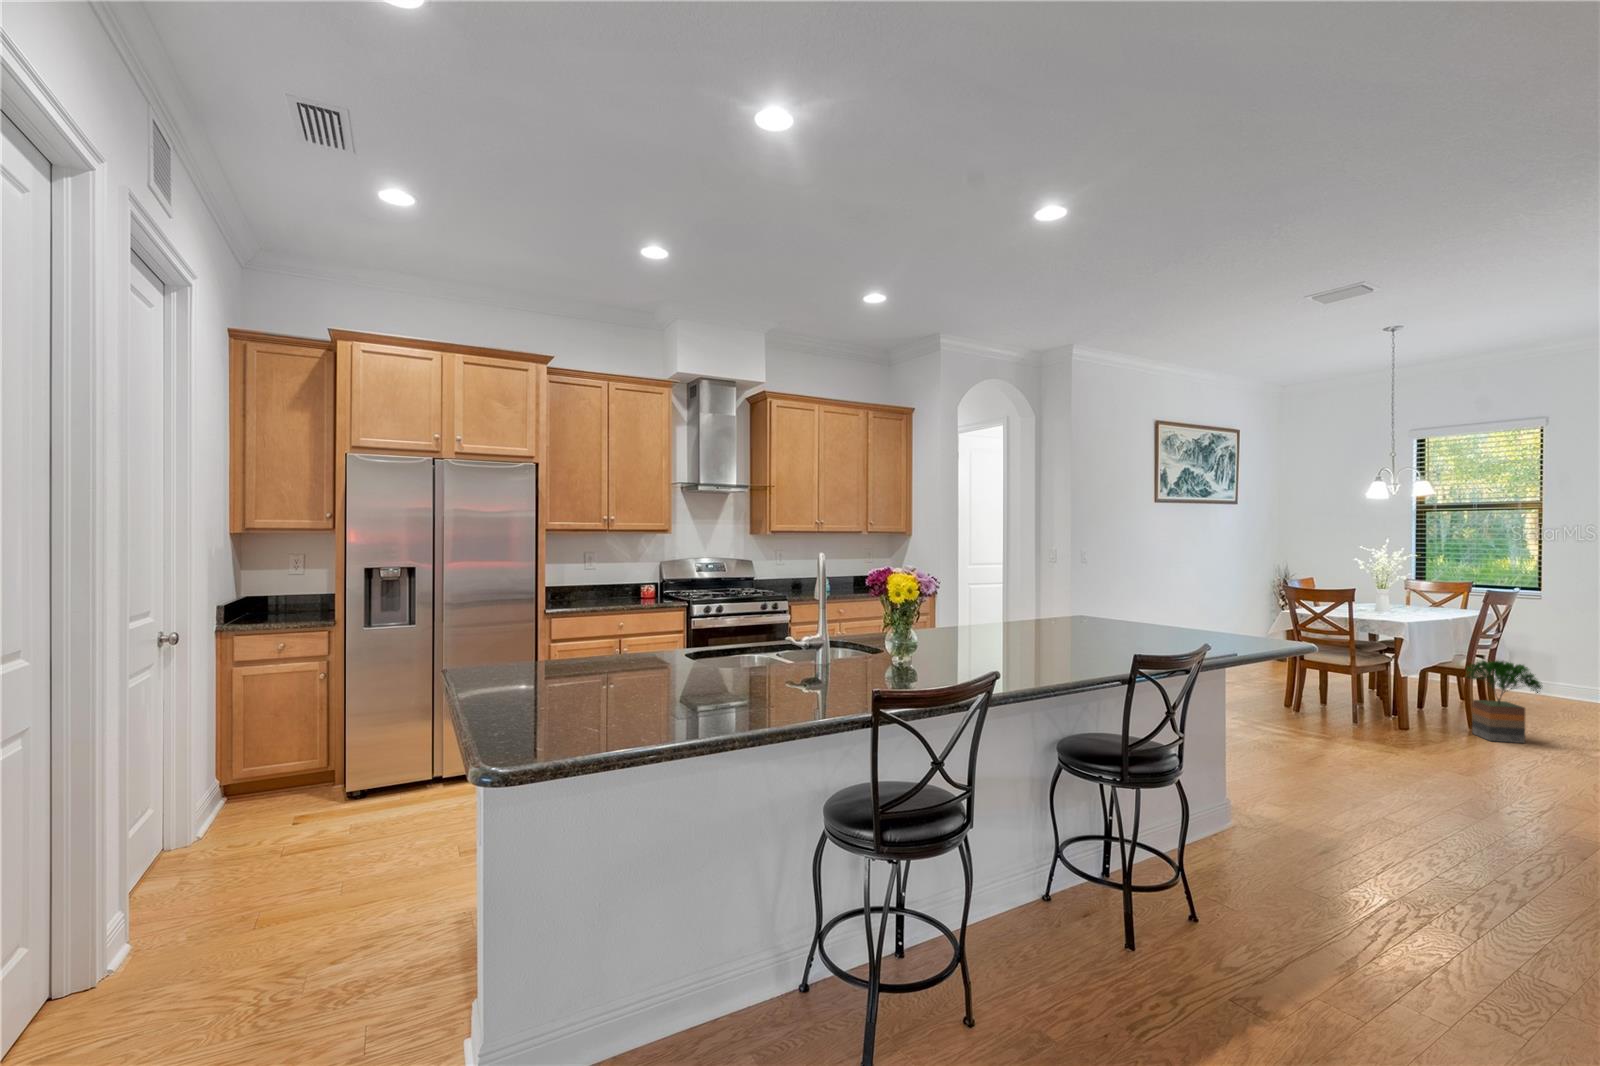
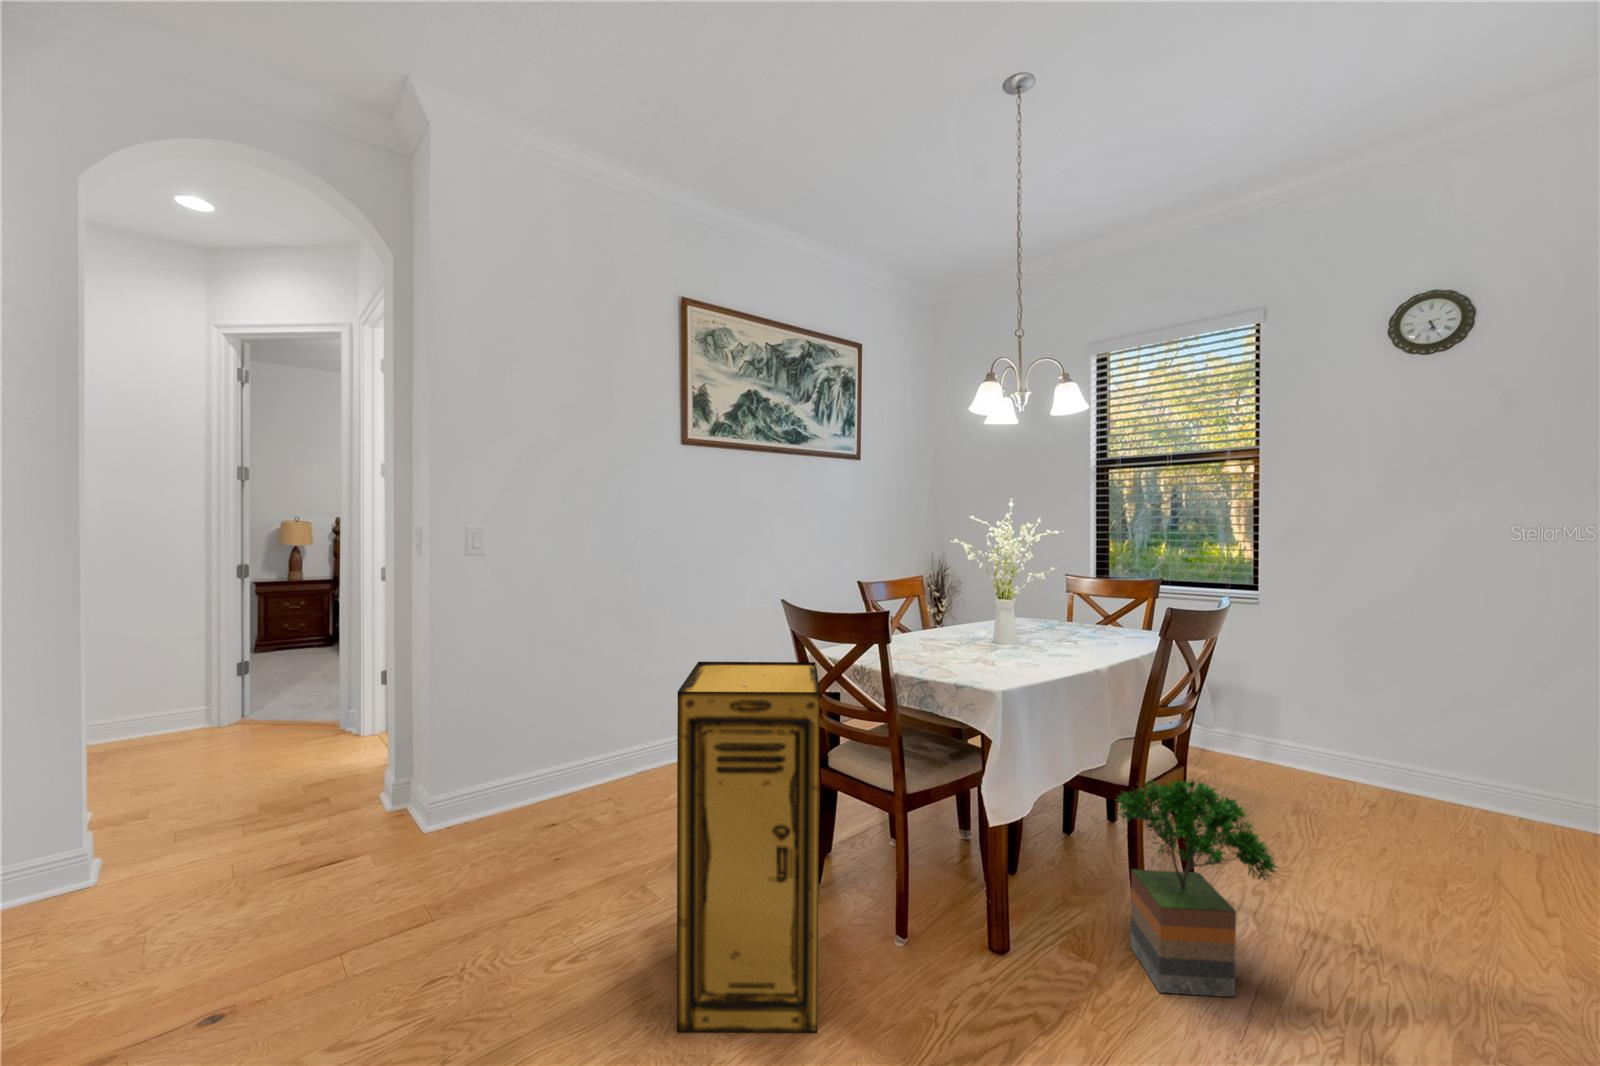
storage cabinet: none [1266,606,1346,740] -> present [677,662,820,1033]

